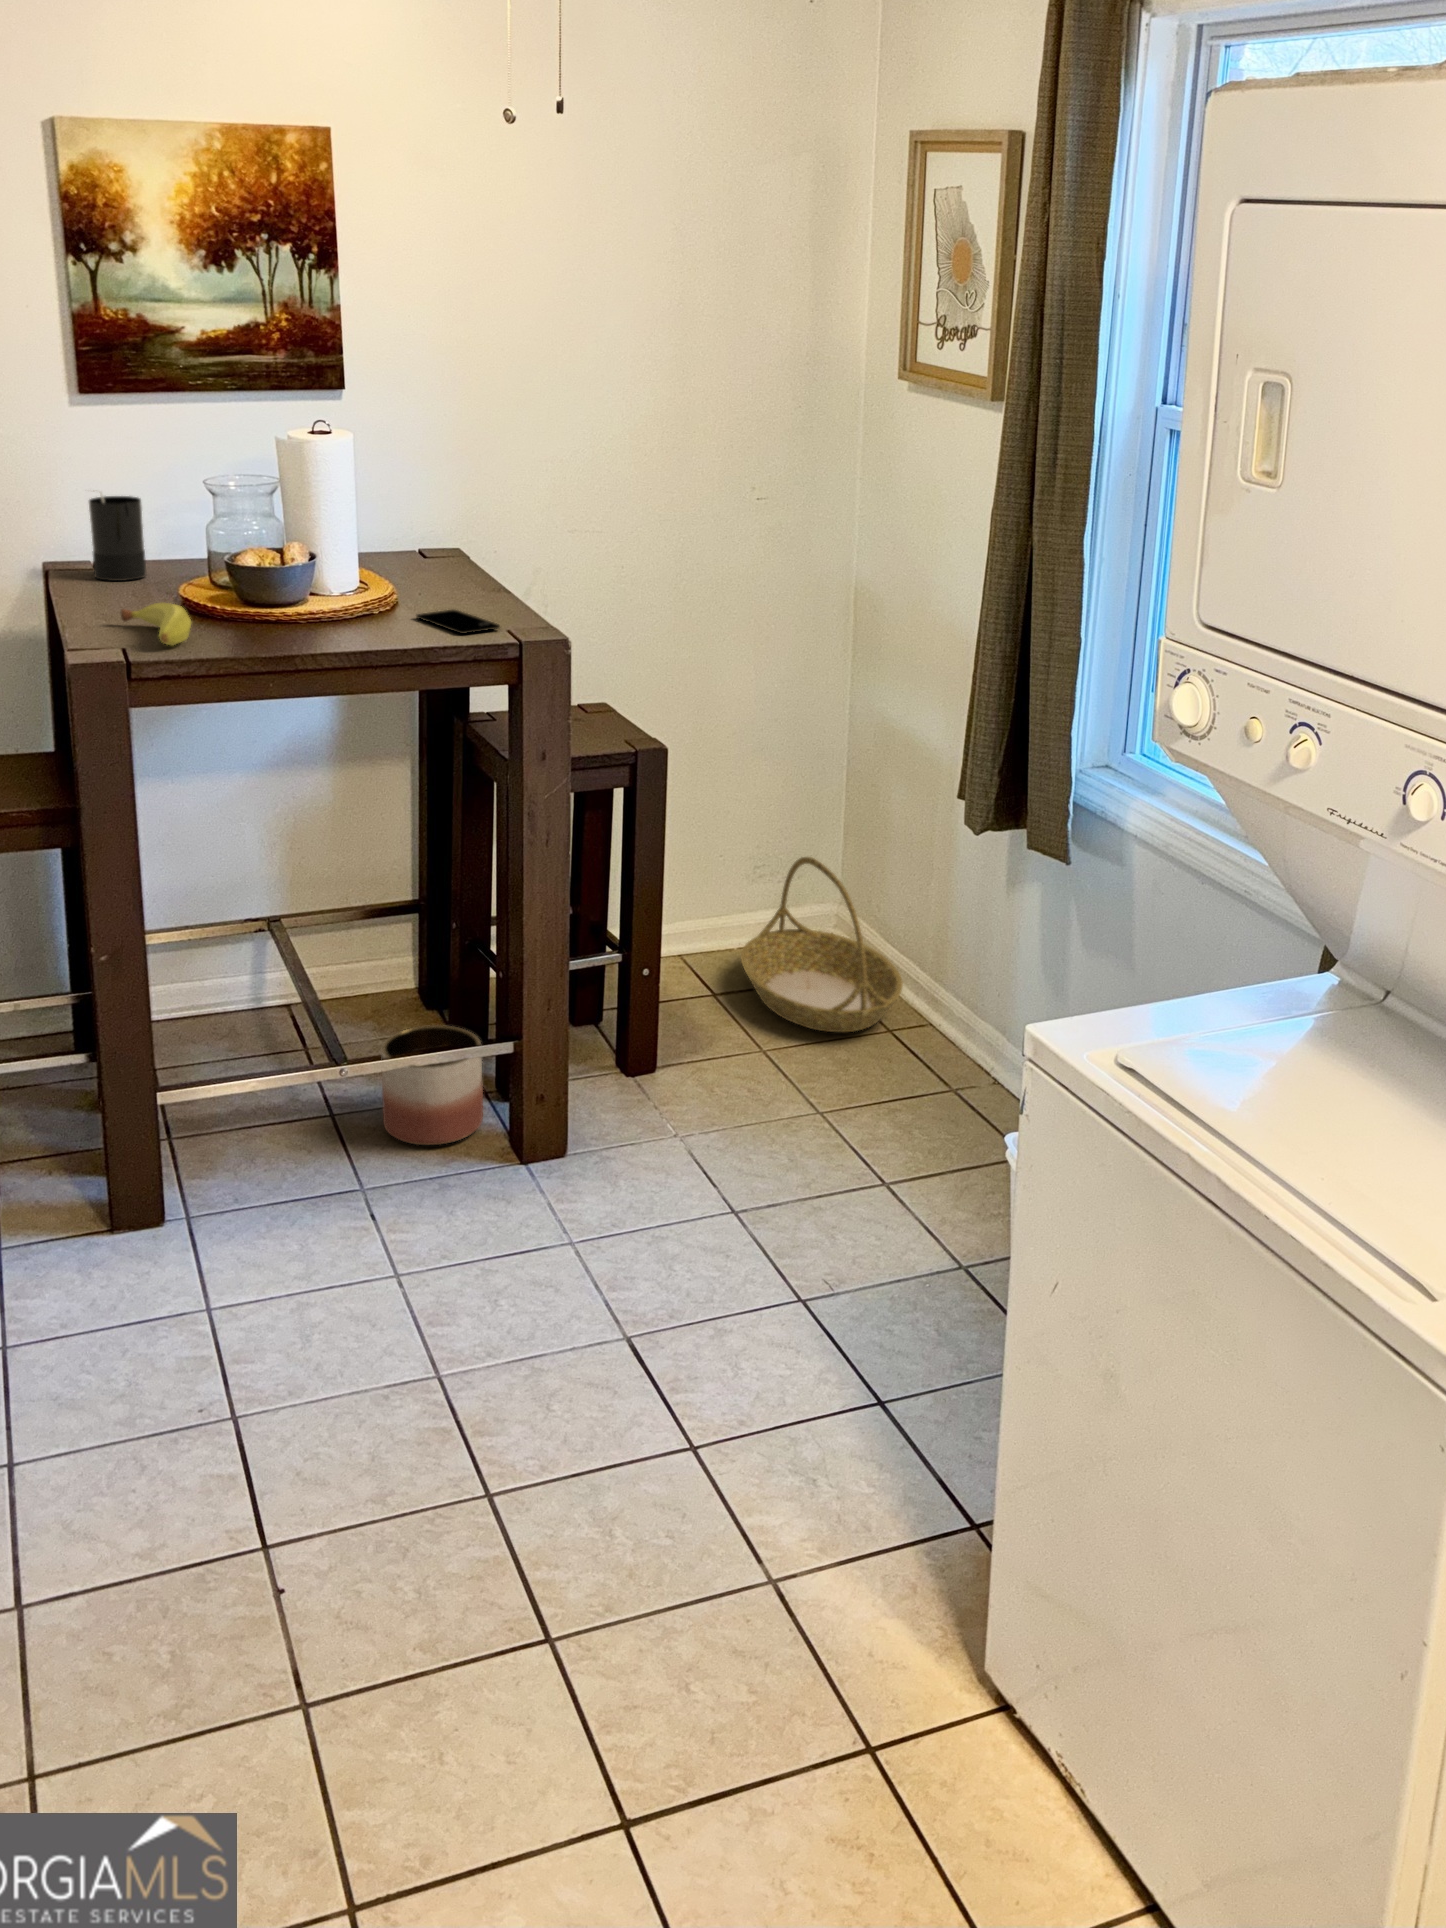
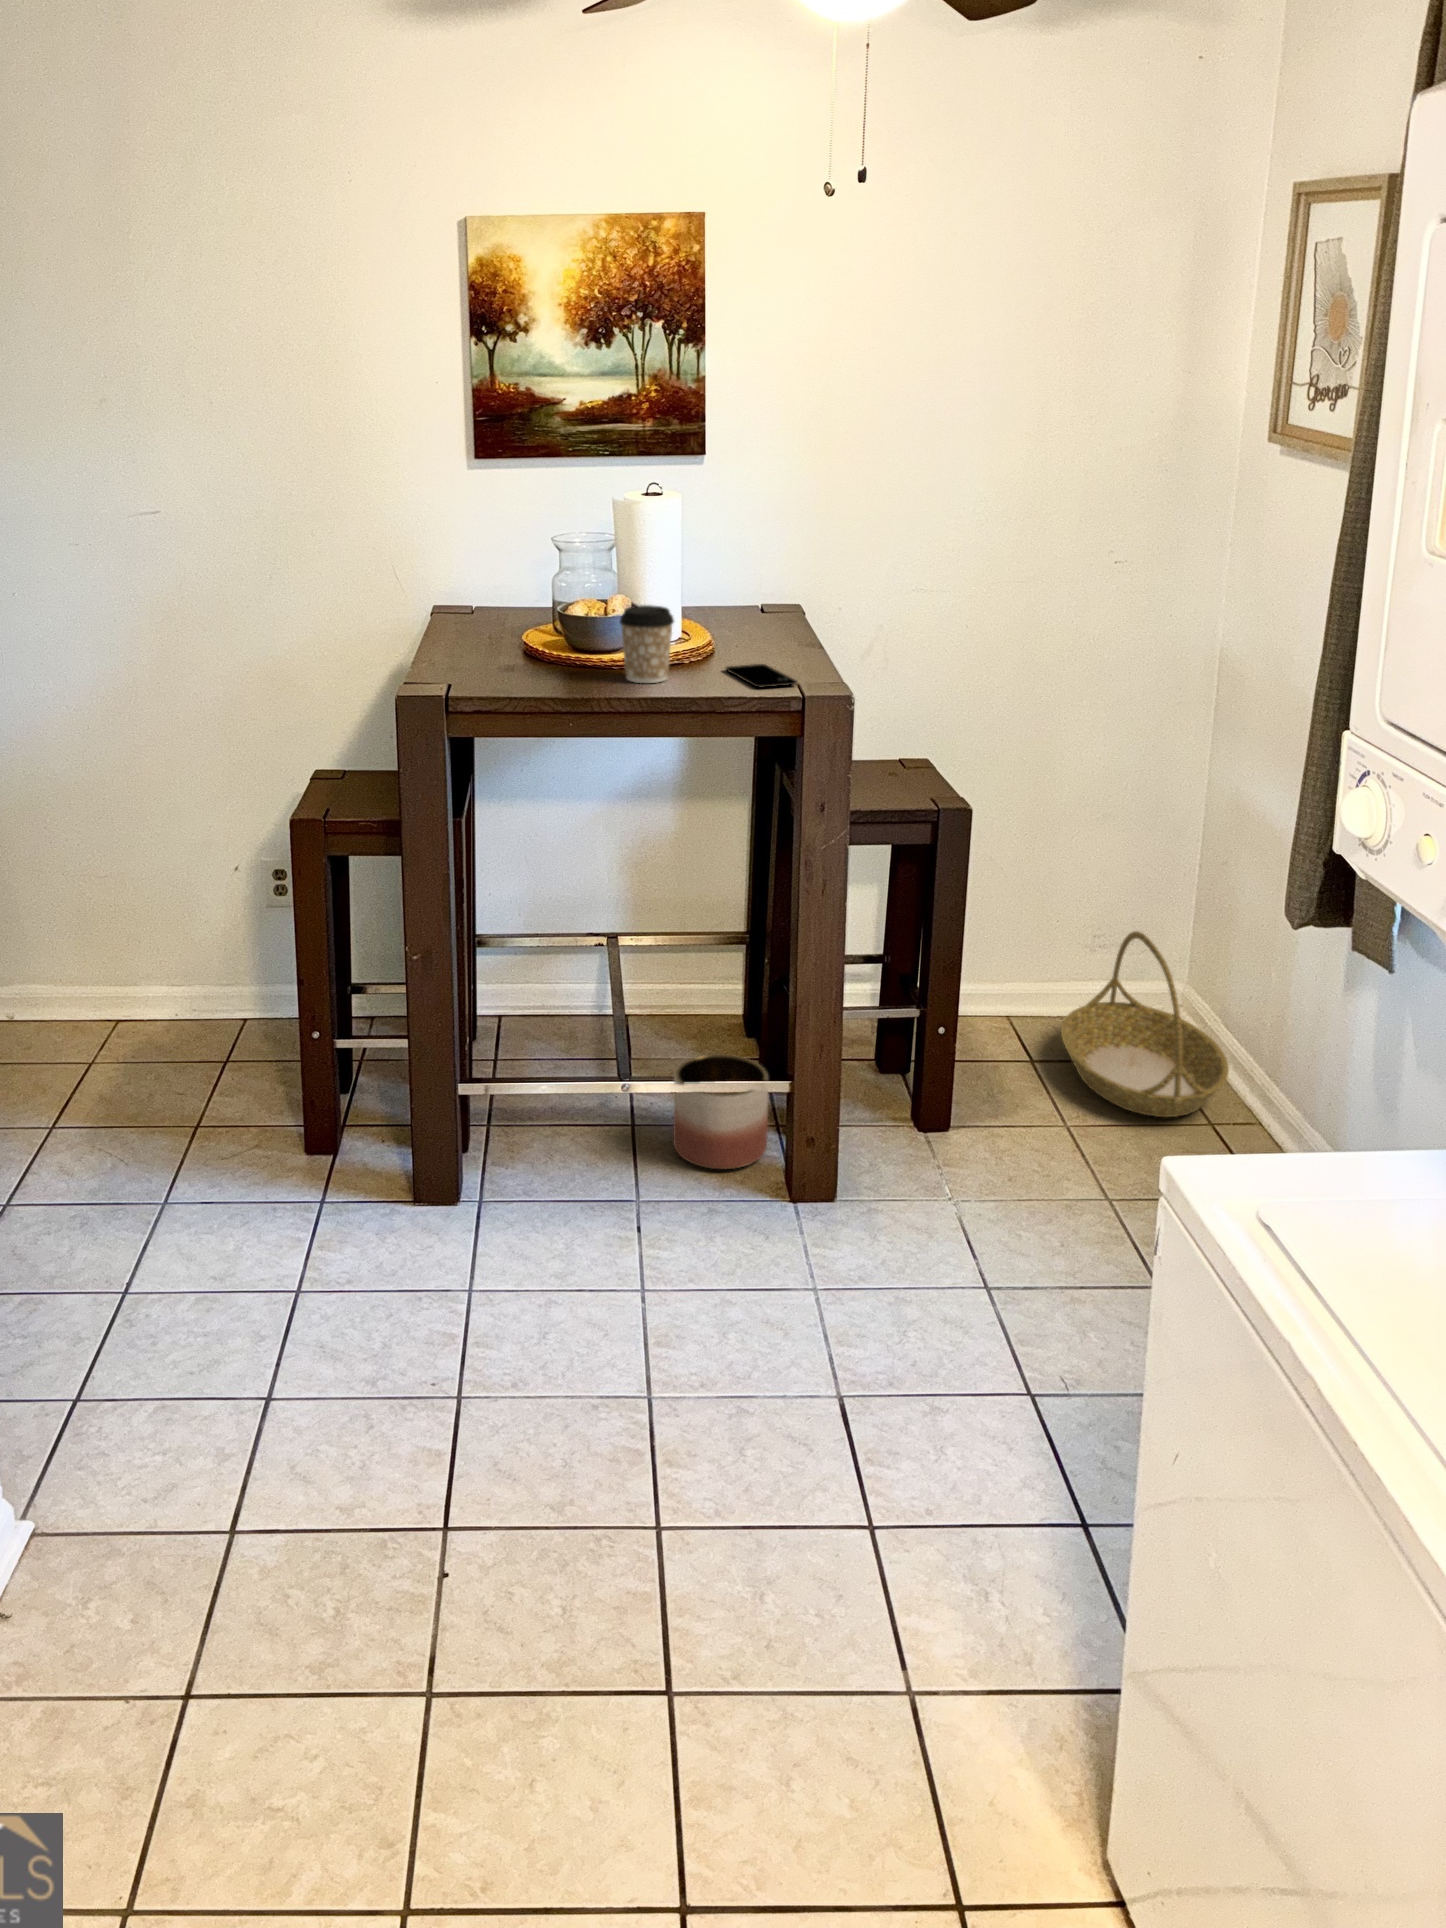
candle: present [89,490,146,581] -> none [468,543,514,624]
coffee cup: none [306,552,366,636] -> present [620,605,674,683]
fruit: present [121,603,191,646] -> none [463,645,516,685]

